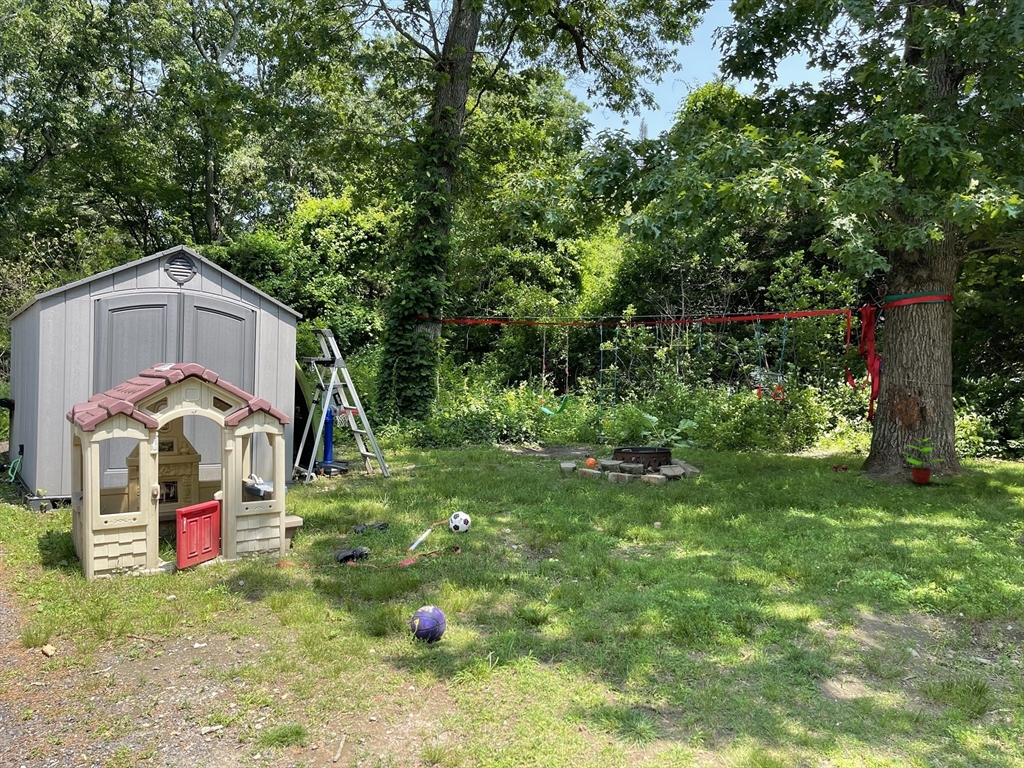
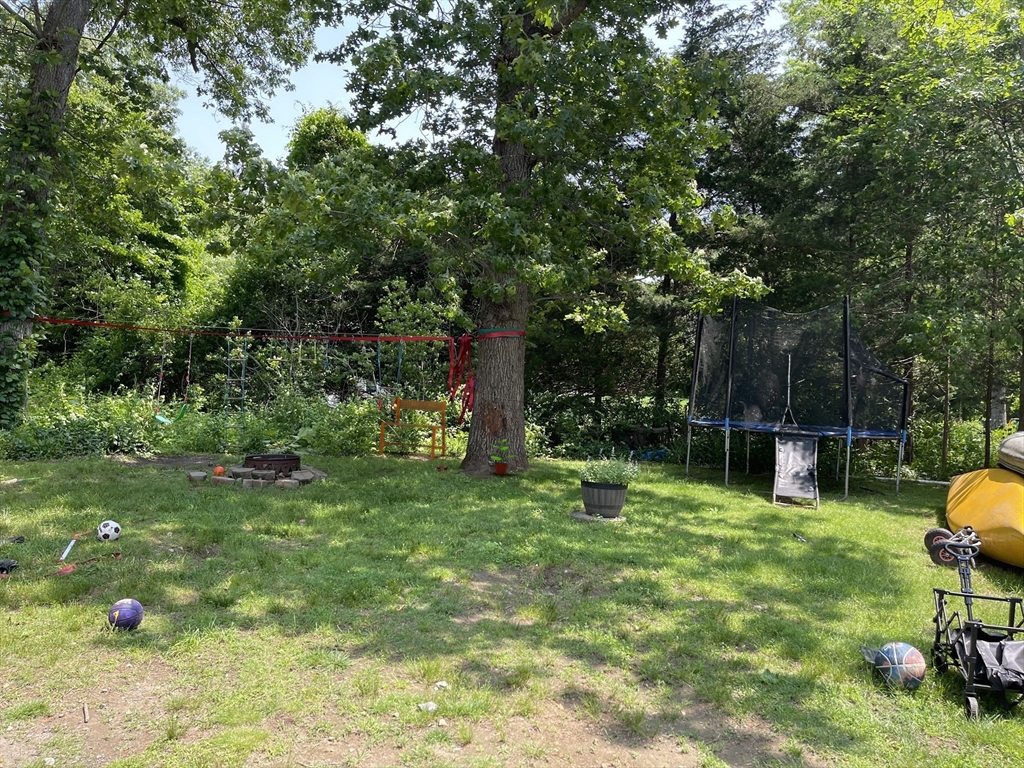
bench: none [766,385,851,456] -> present [379,399,447,459]

